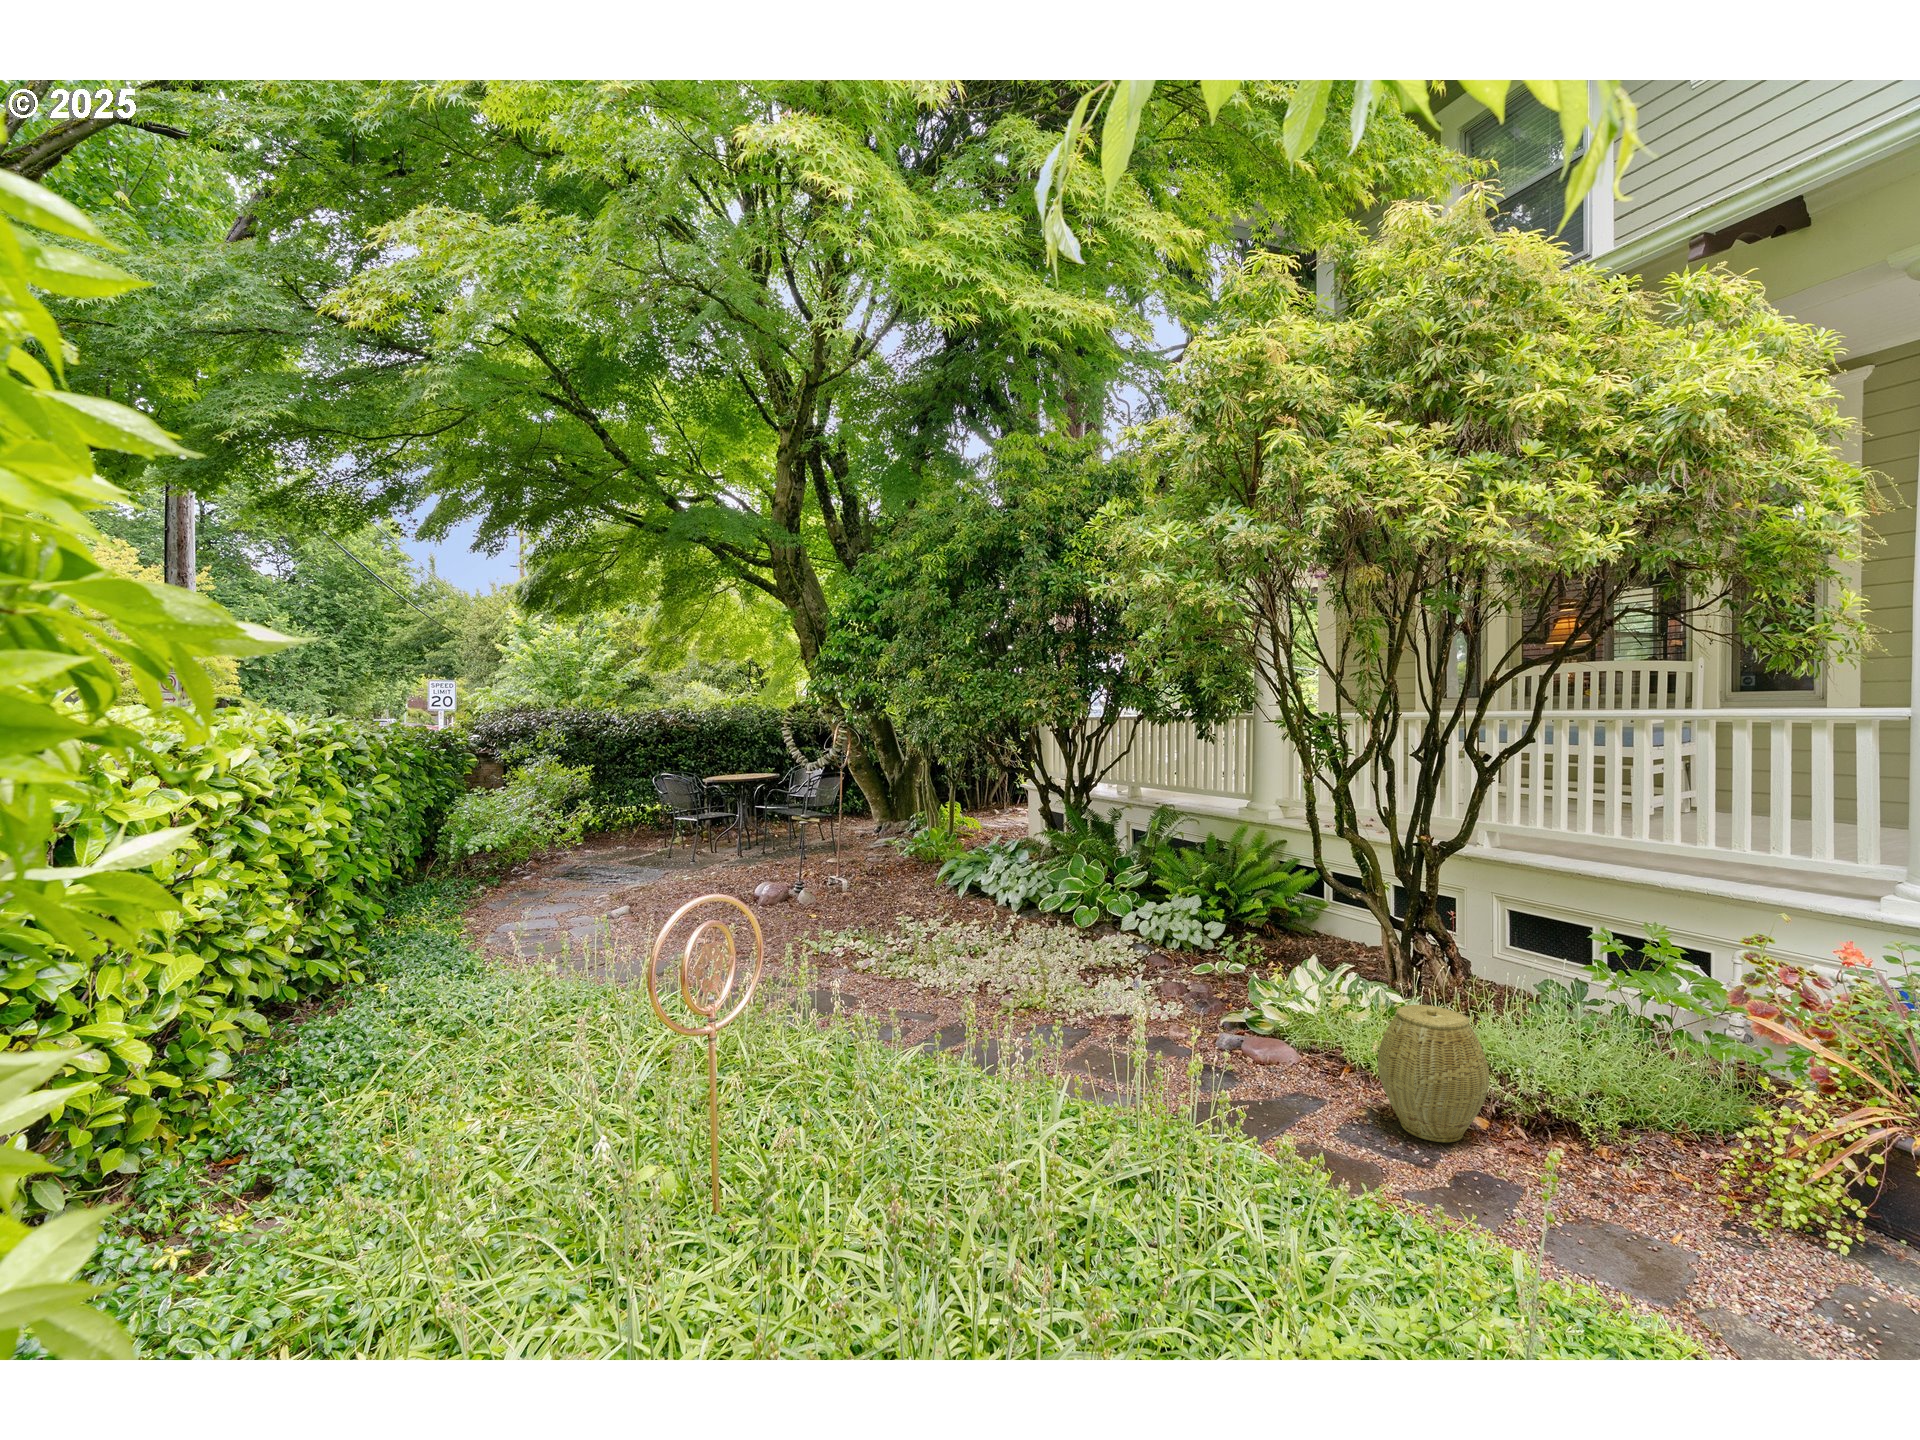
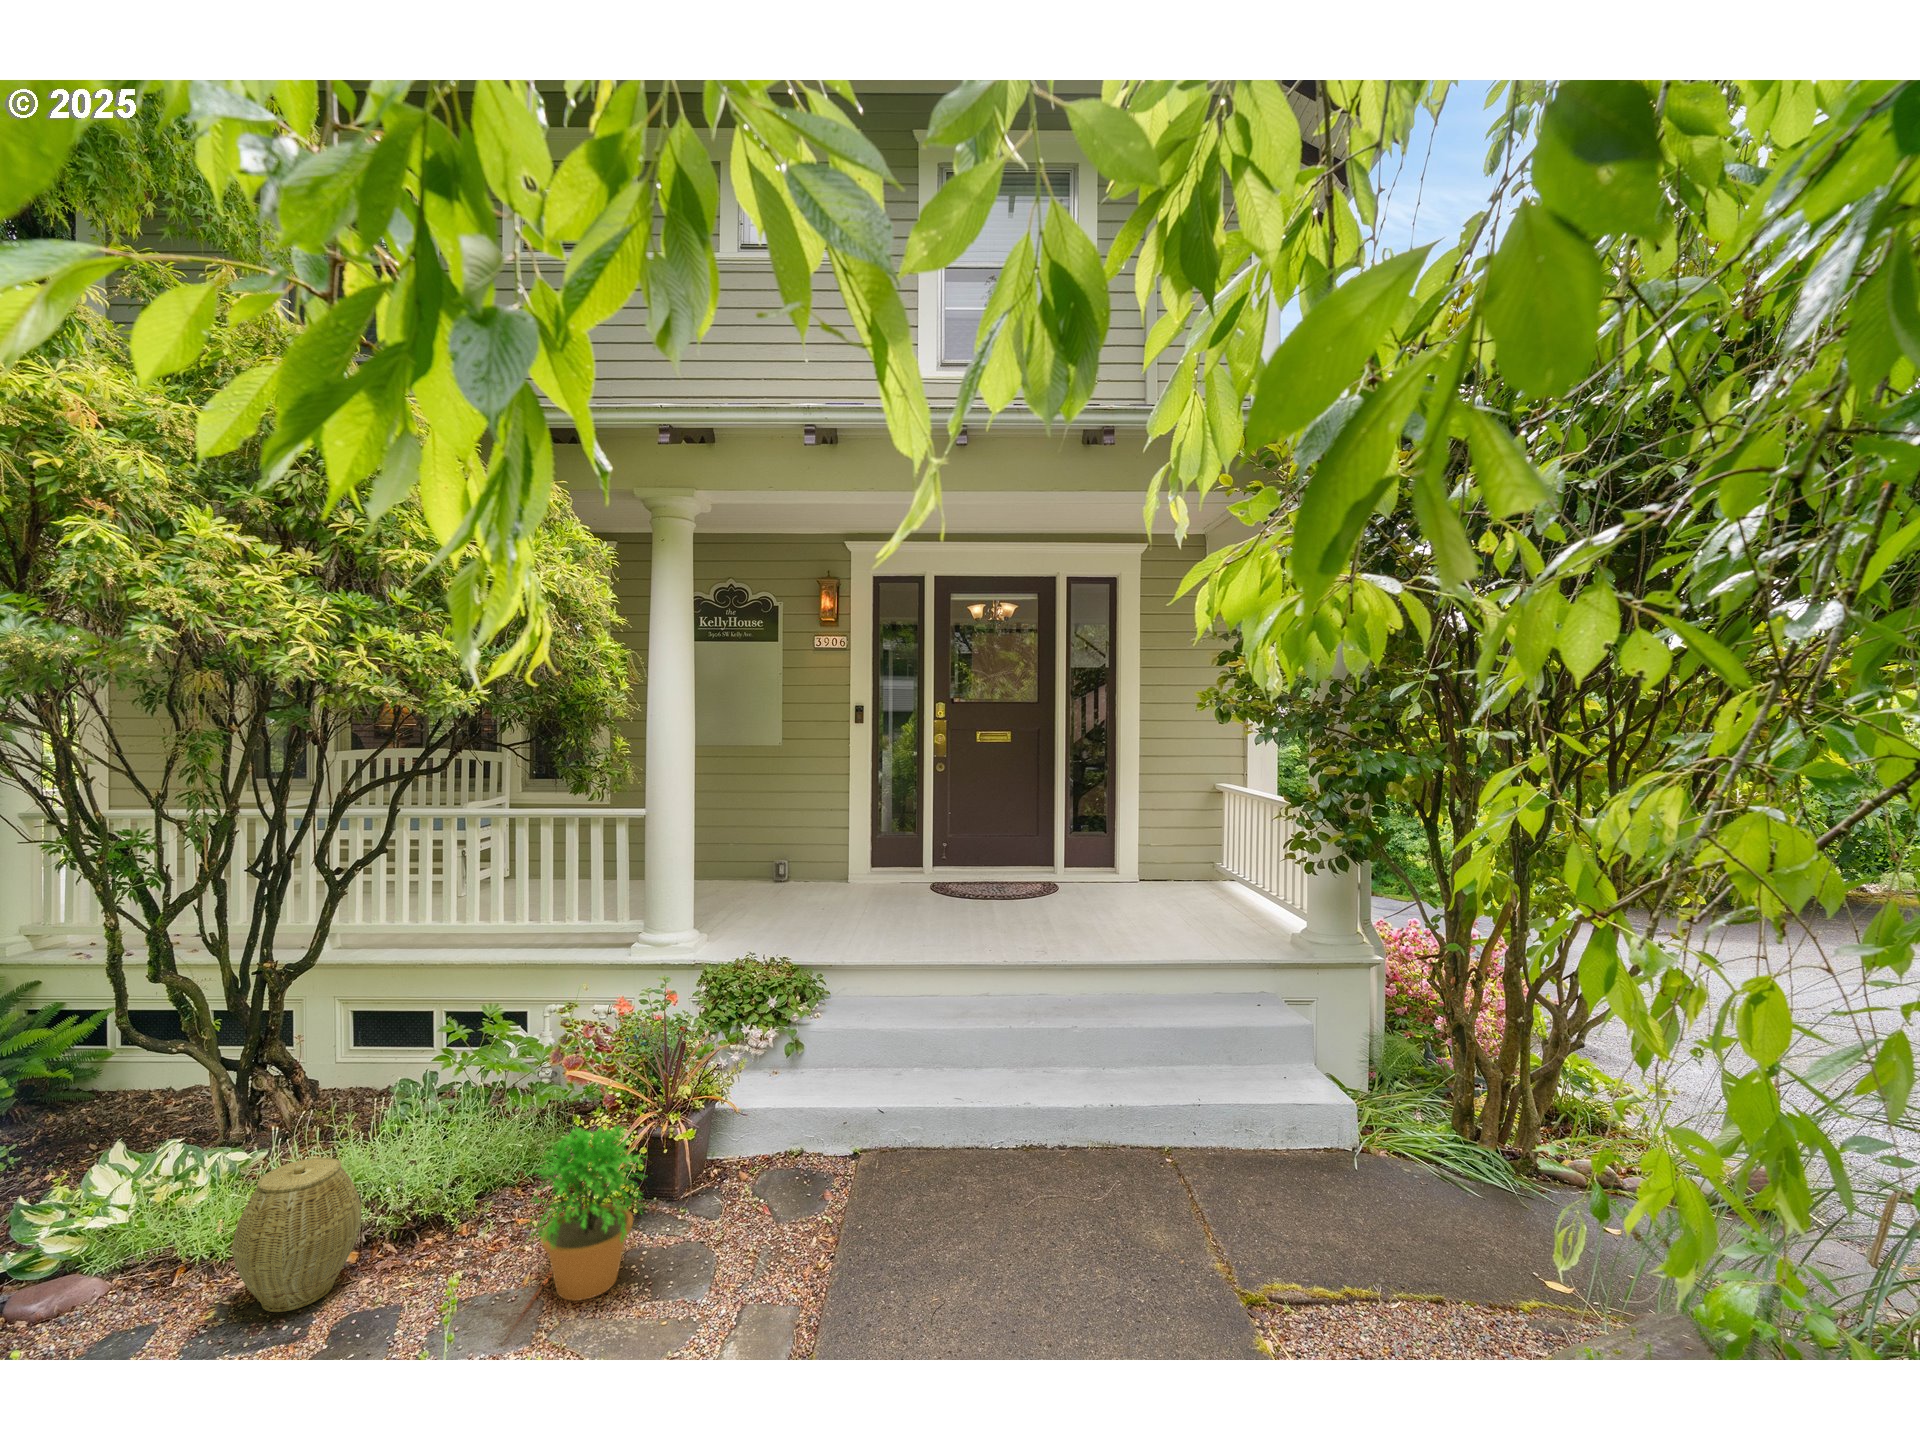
potted plant: none [1671,1077,1877,1312] -> present [527,1125,646,1301]

